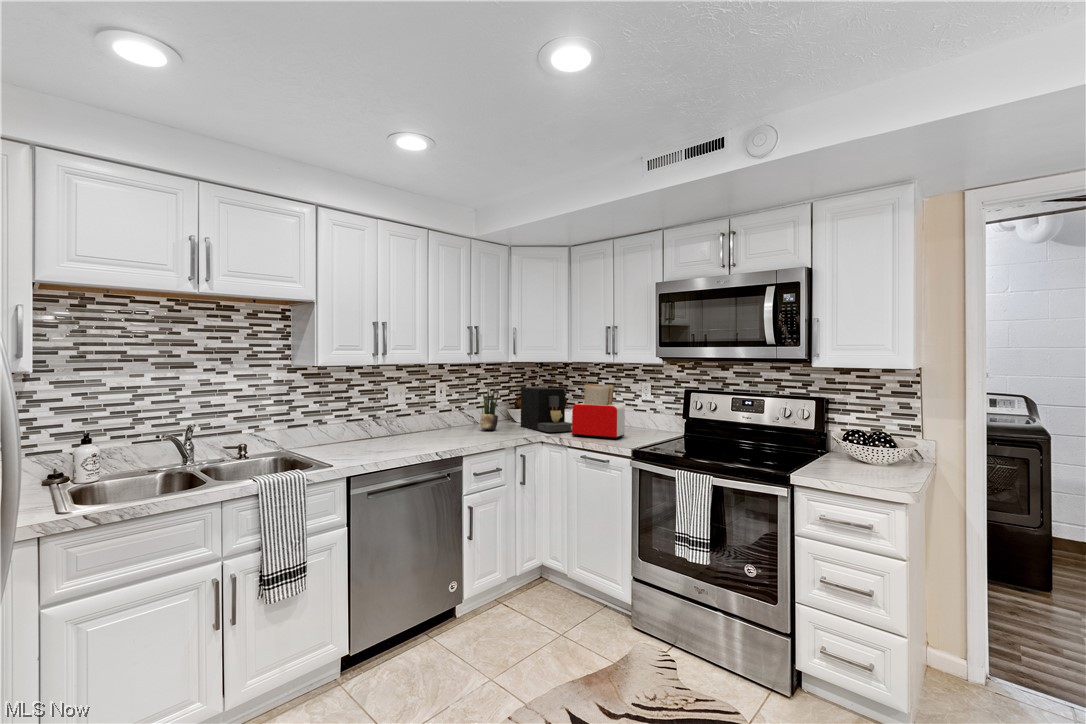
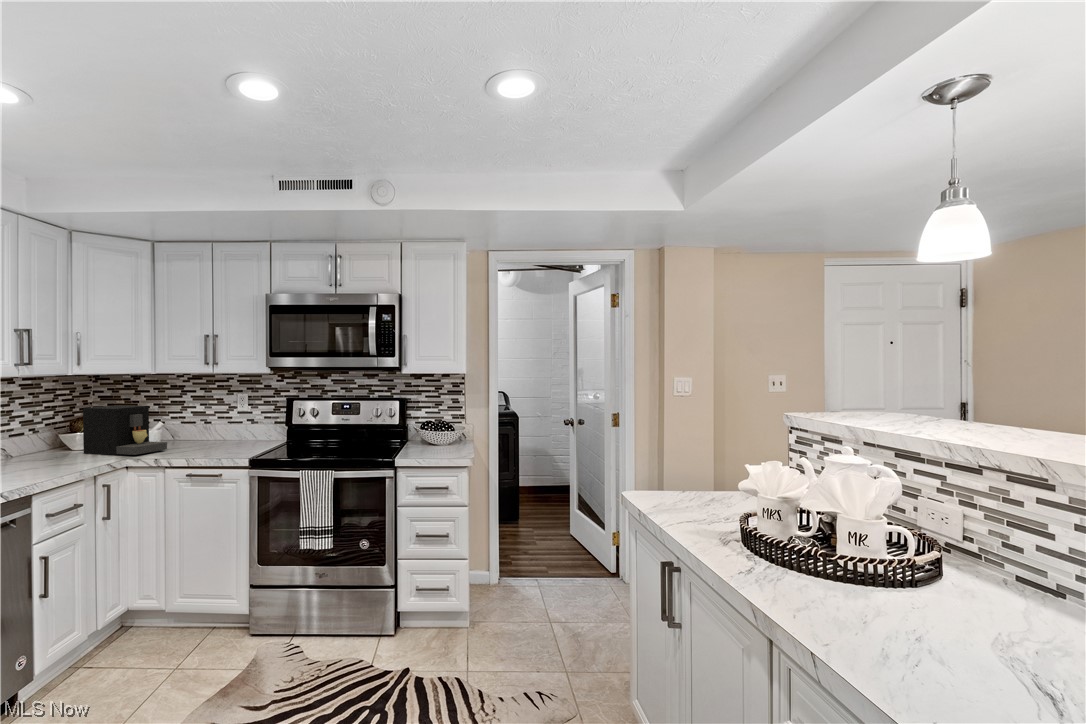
toaster: present [571,384,625,440] -> none [167,398,229,455]
potted plant: present [480,388,499,430] -> none [29,410,57,462]

